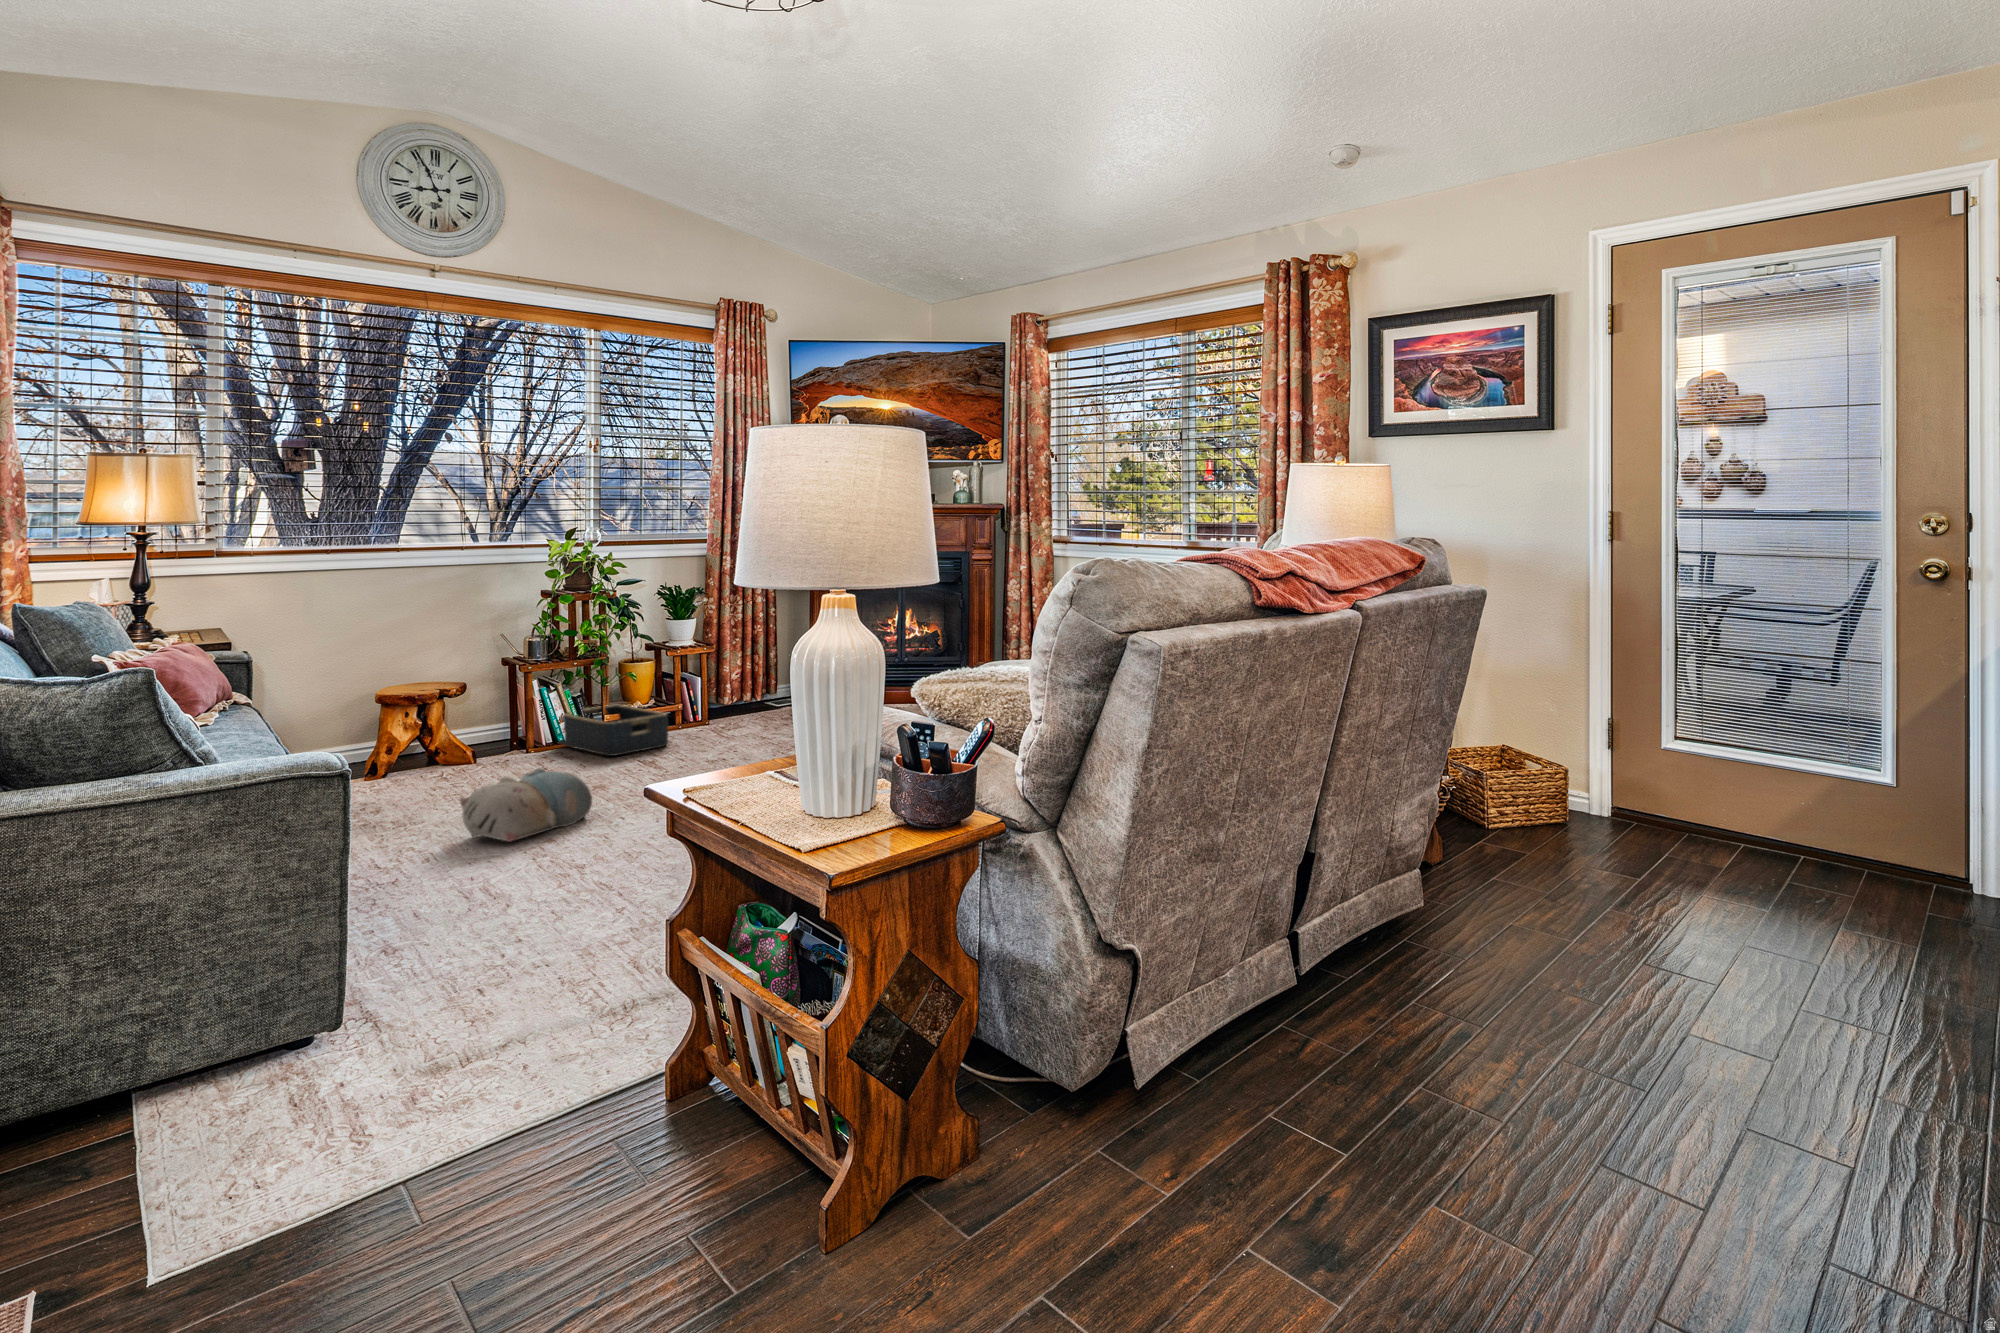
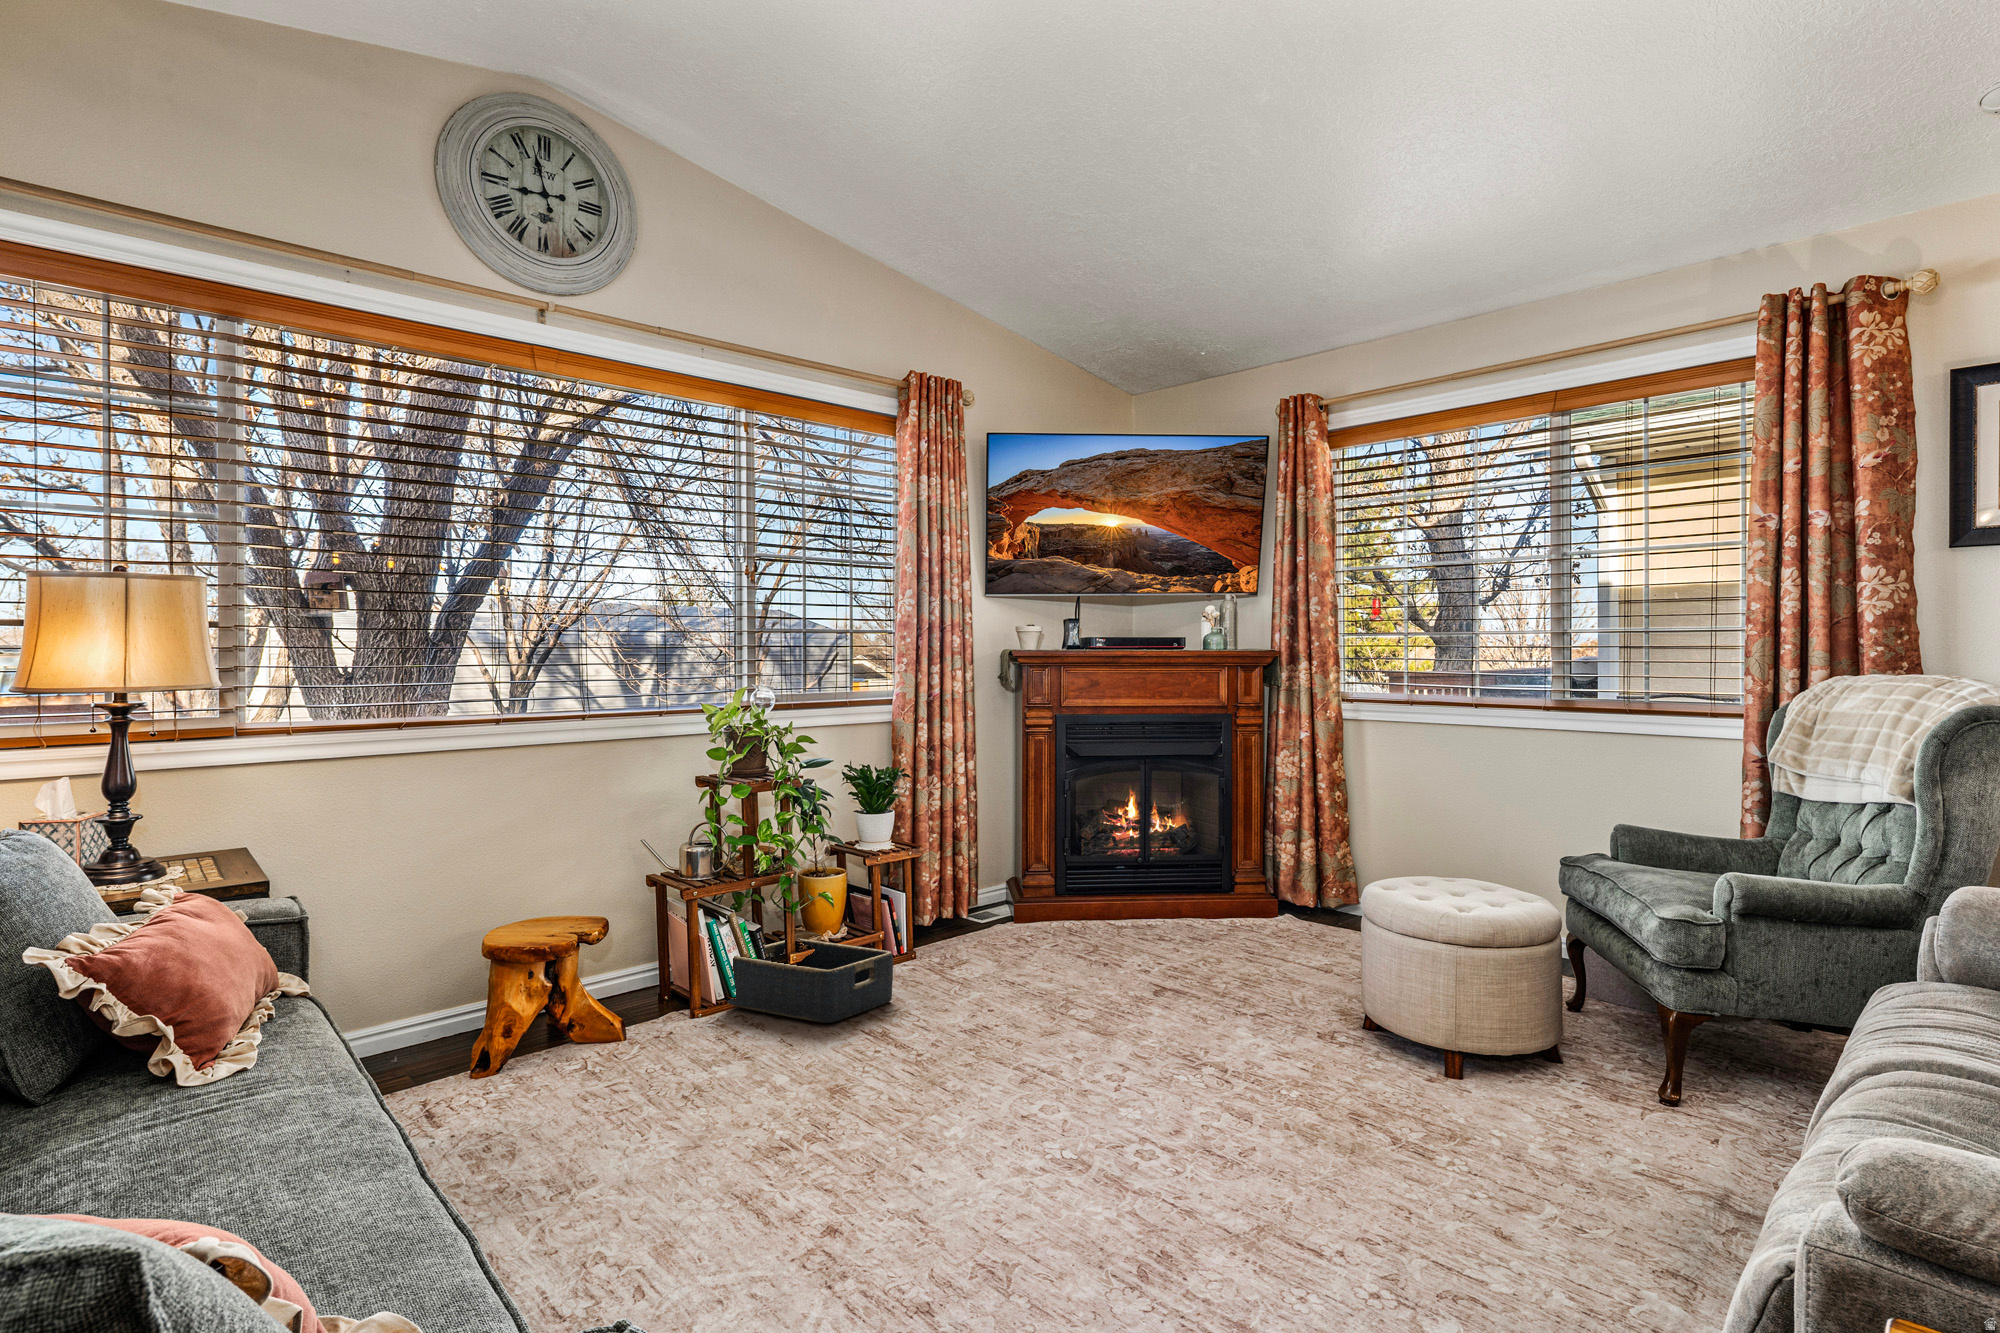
plush toy: present [460,768,592,842] -> none [749,1061,929,1208]

